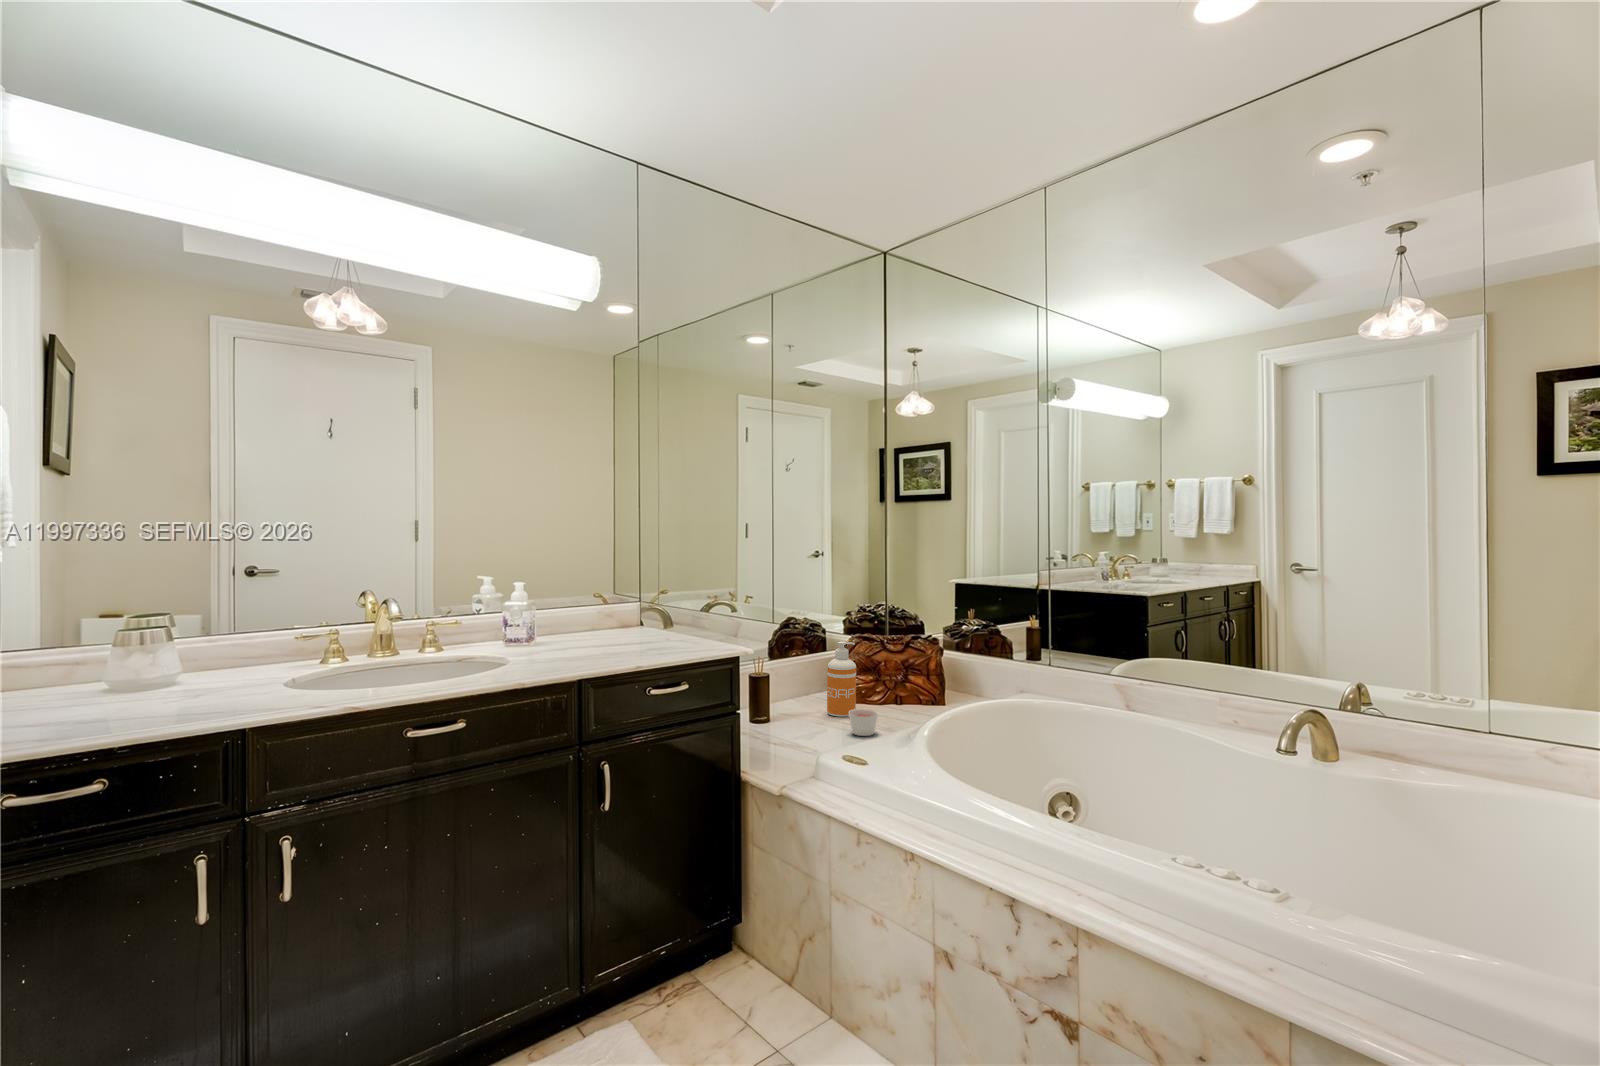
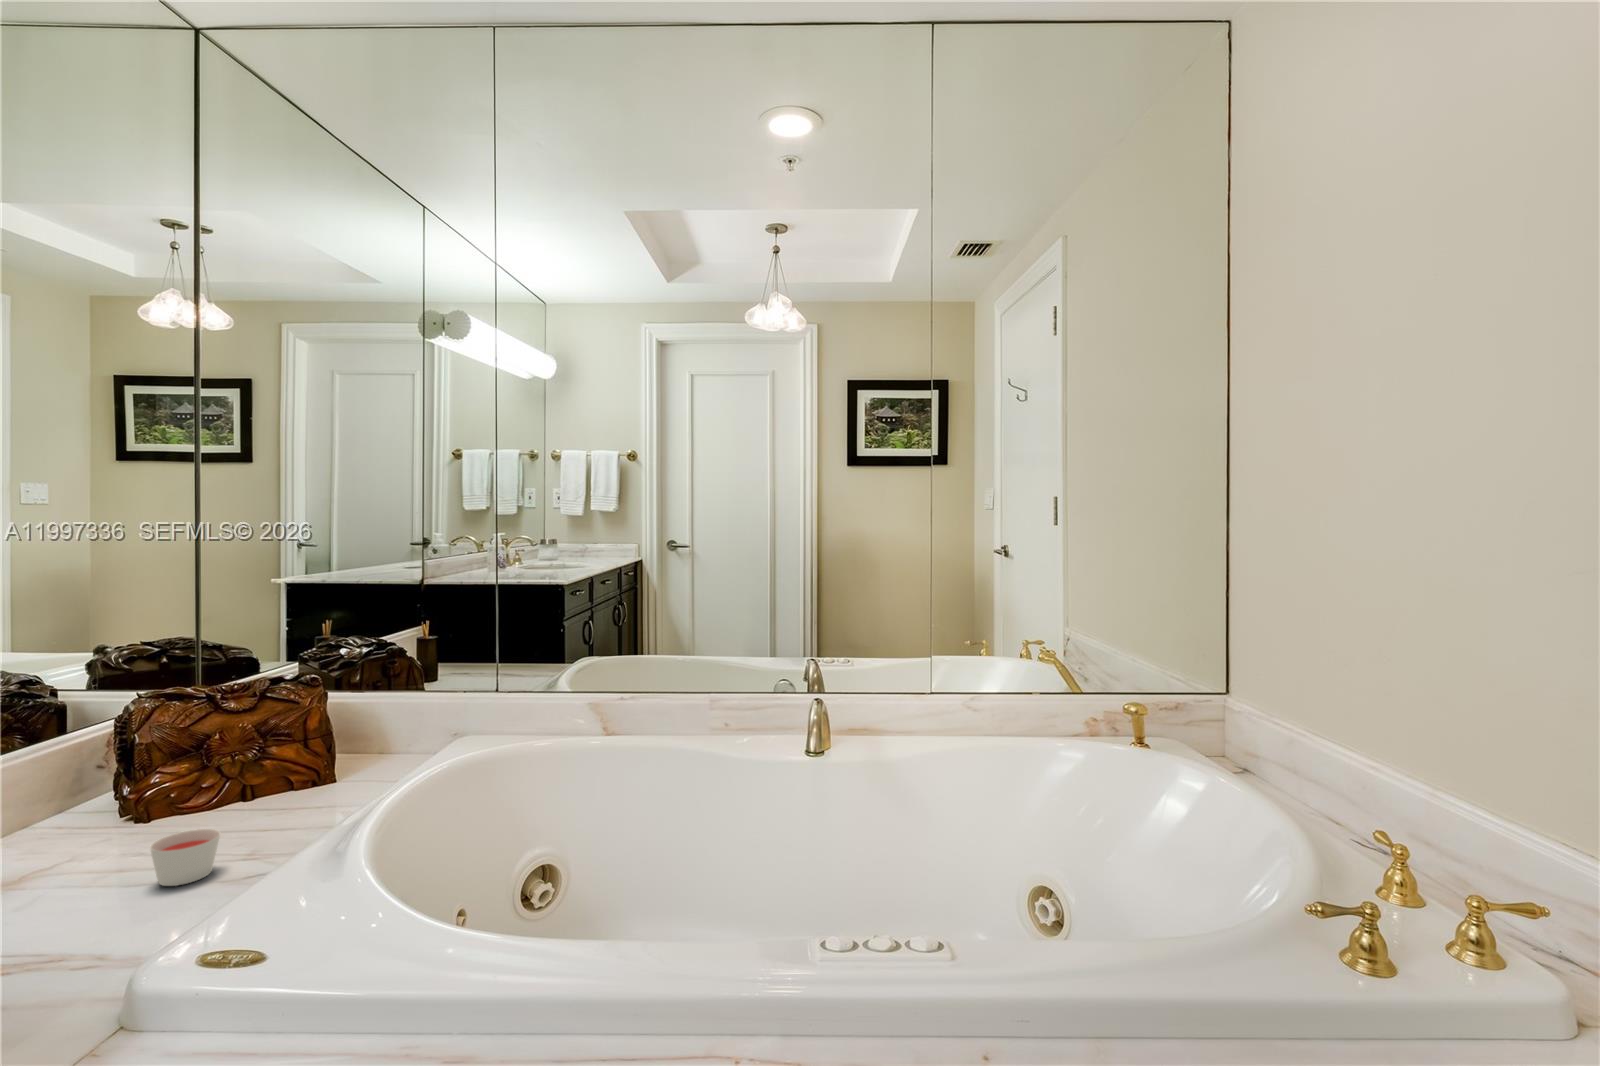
soap dispenser: present [827,642,856,717] -> none [82,710,156,858]

